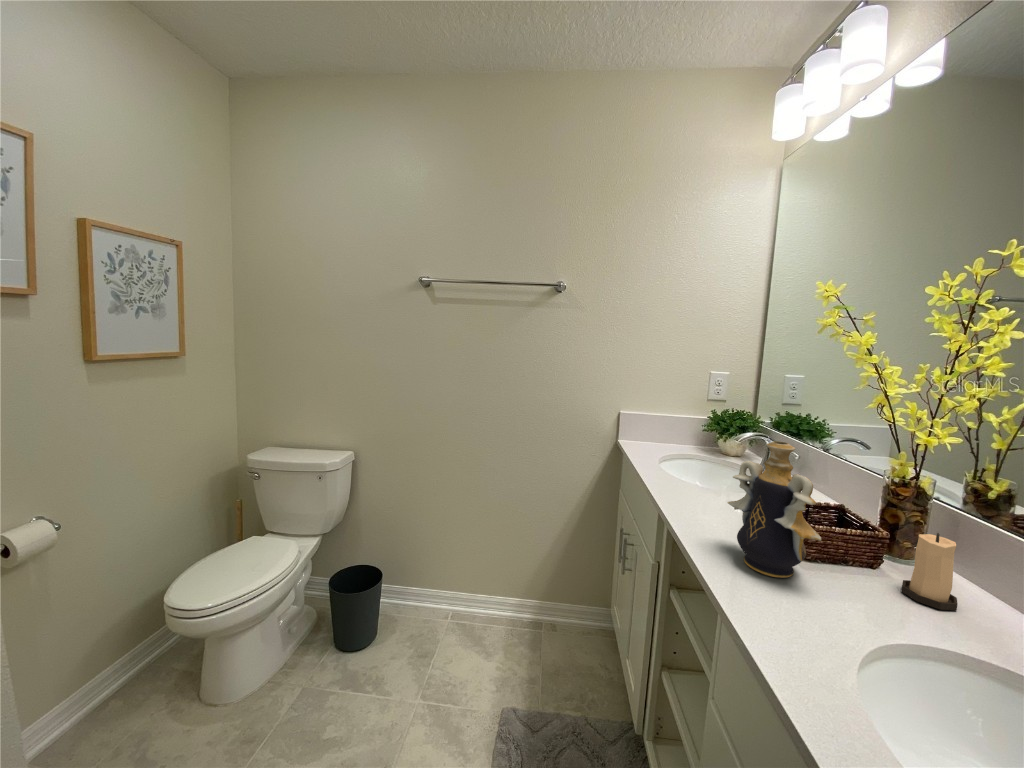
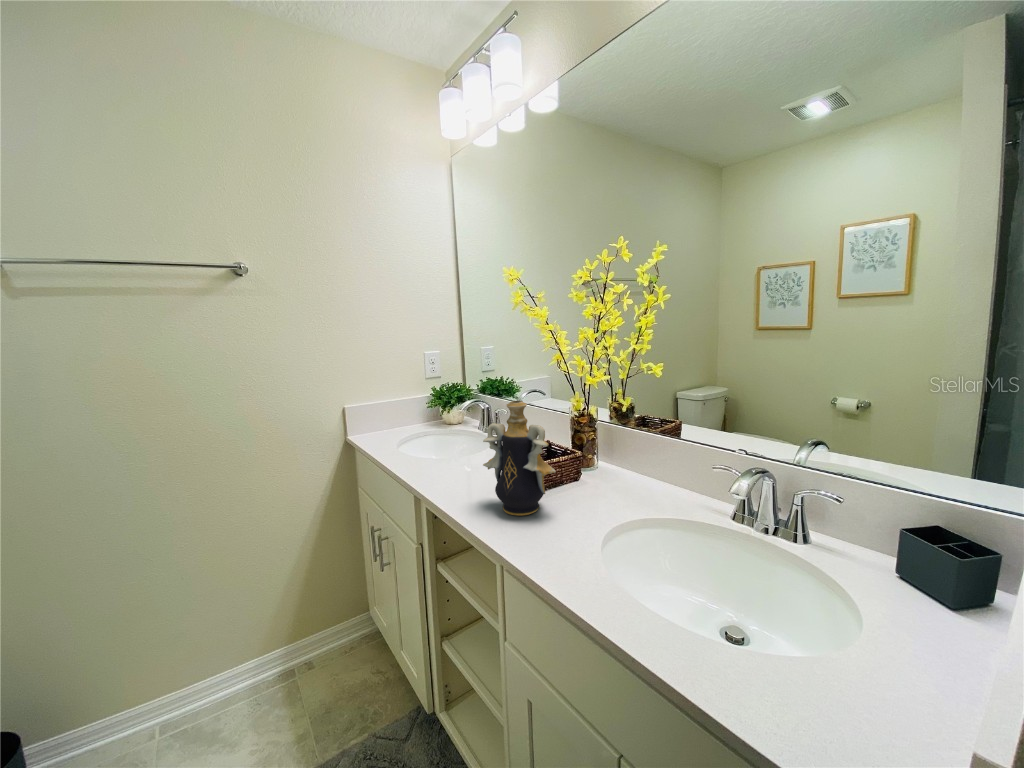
candle: present [902,533,958,610] -> none [596,442,625,494]

